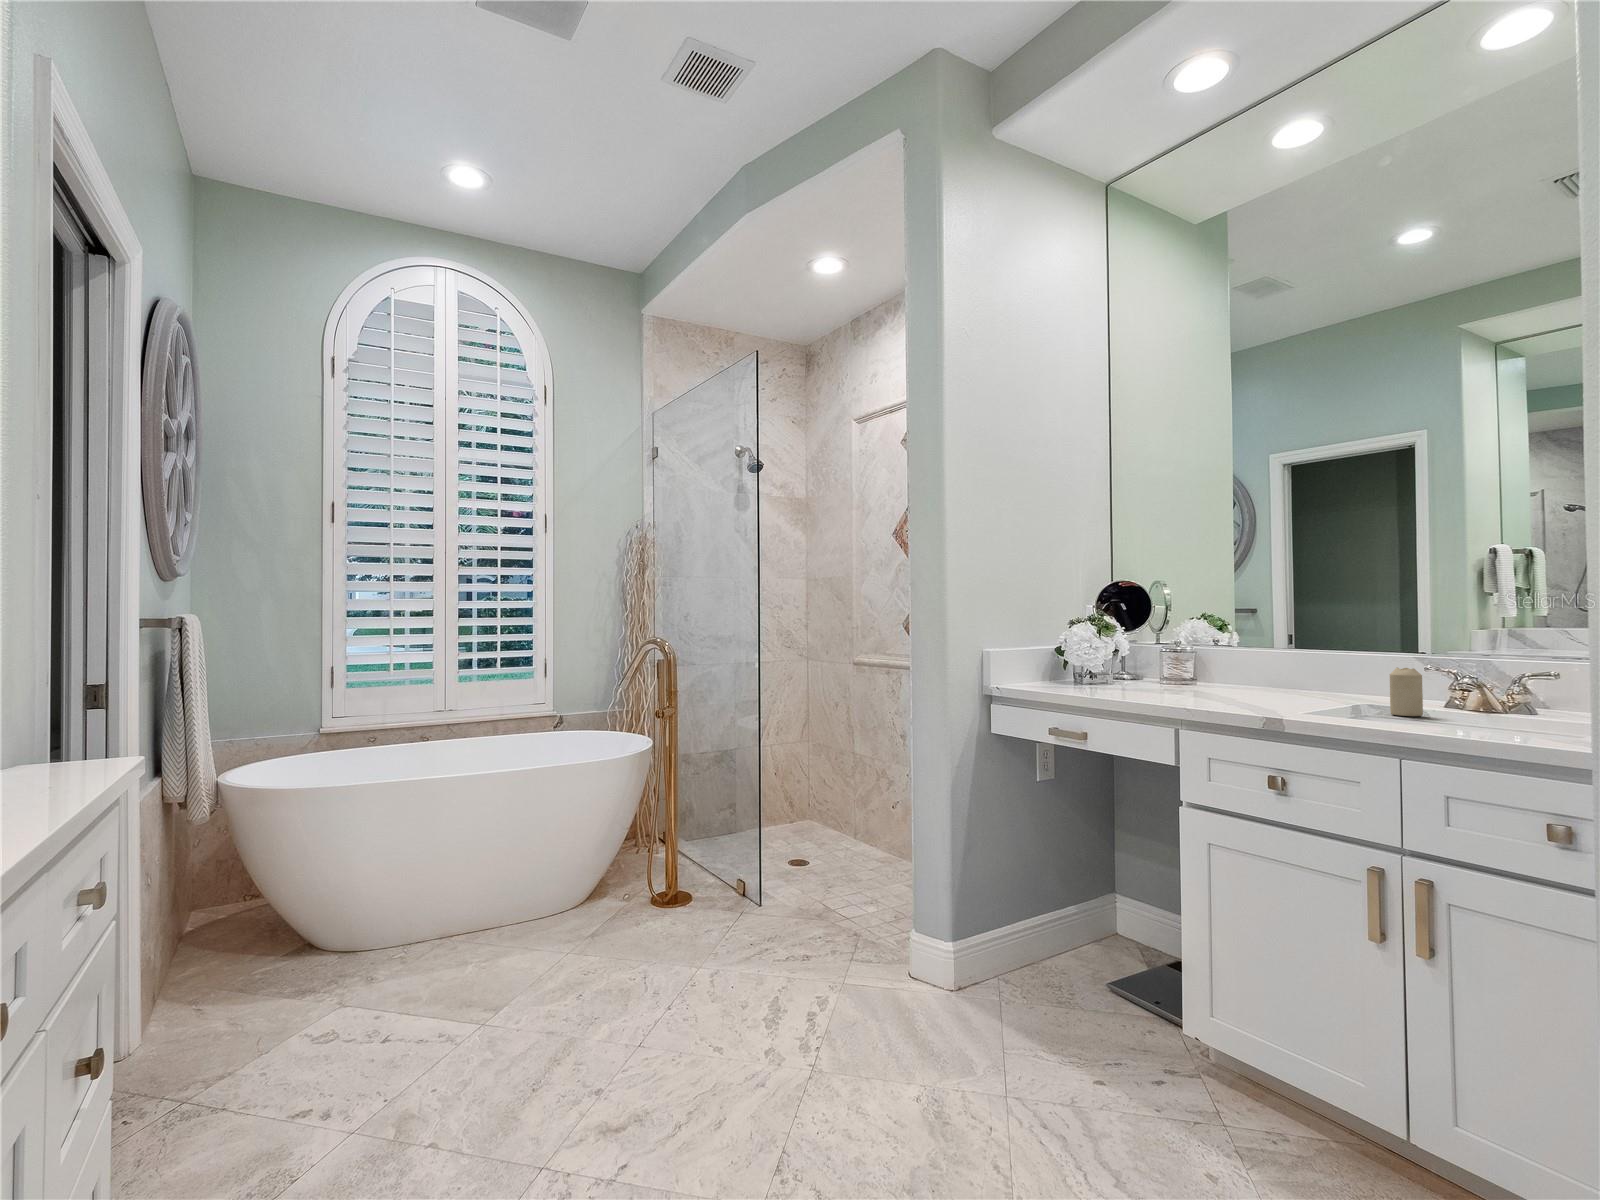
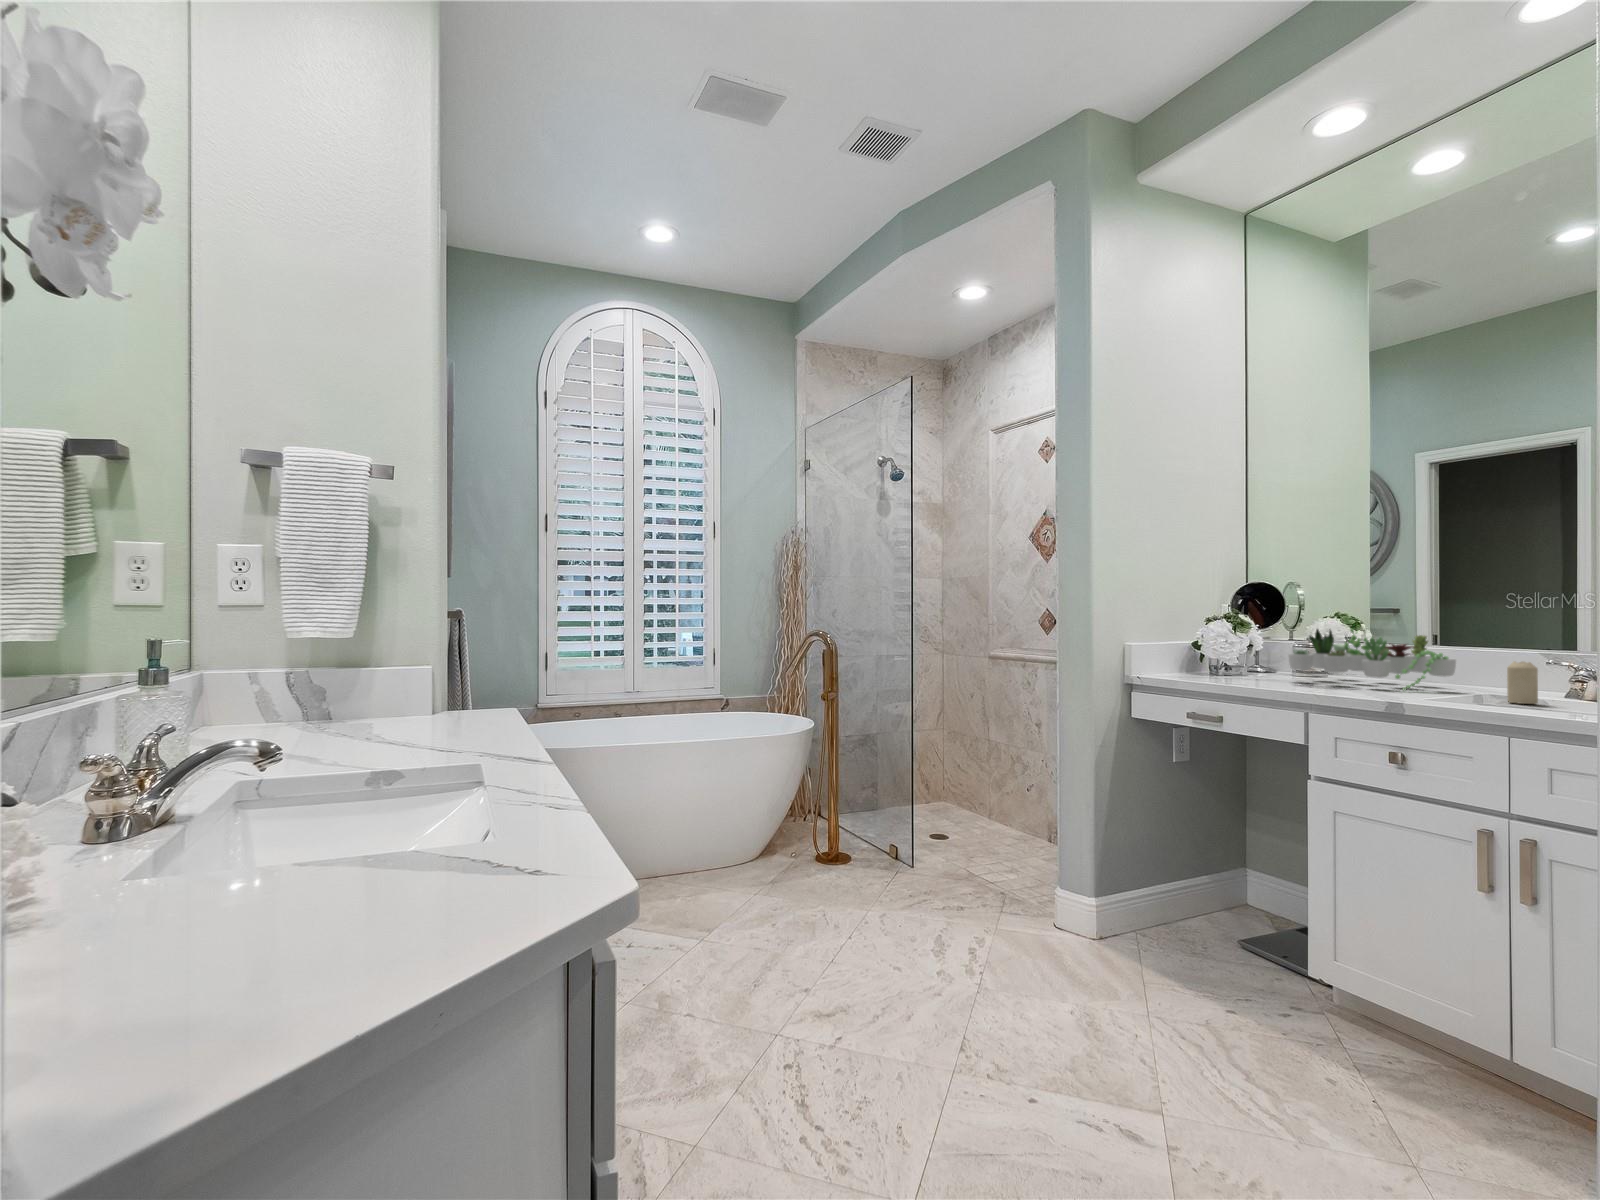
succulent plant: none [1143,625,1331,701] -> present [1288,628,1456,690]

